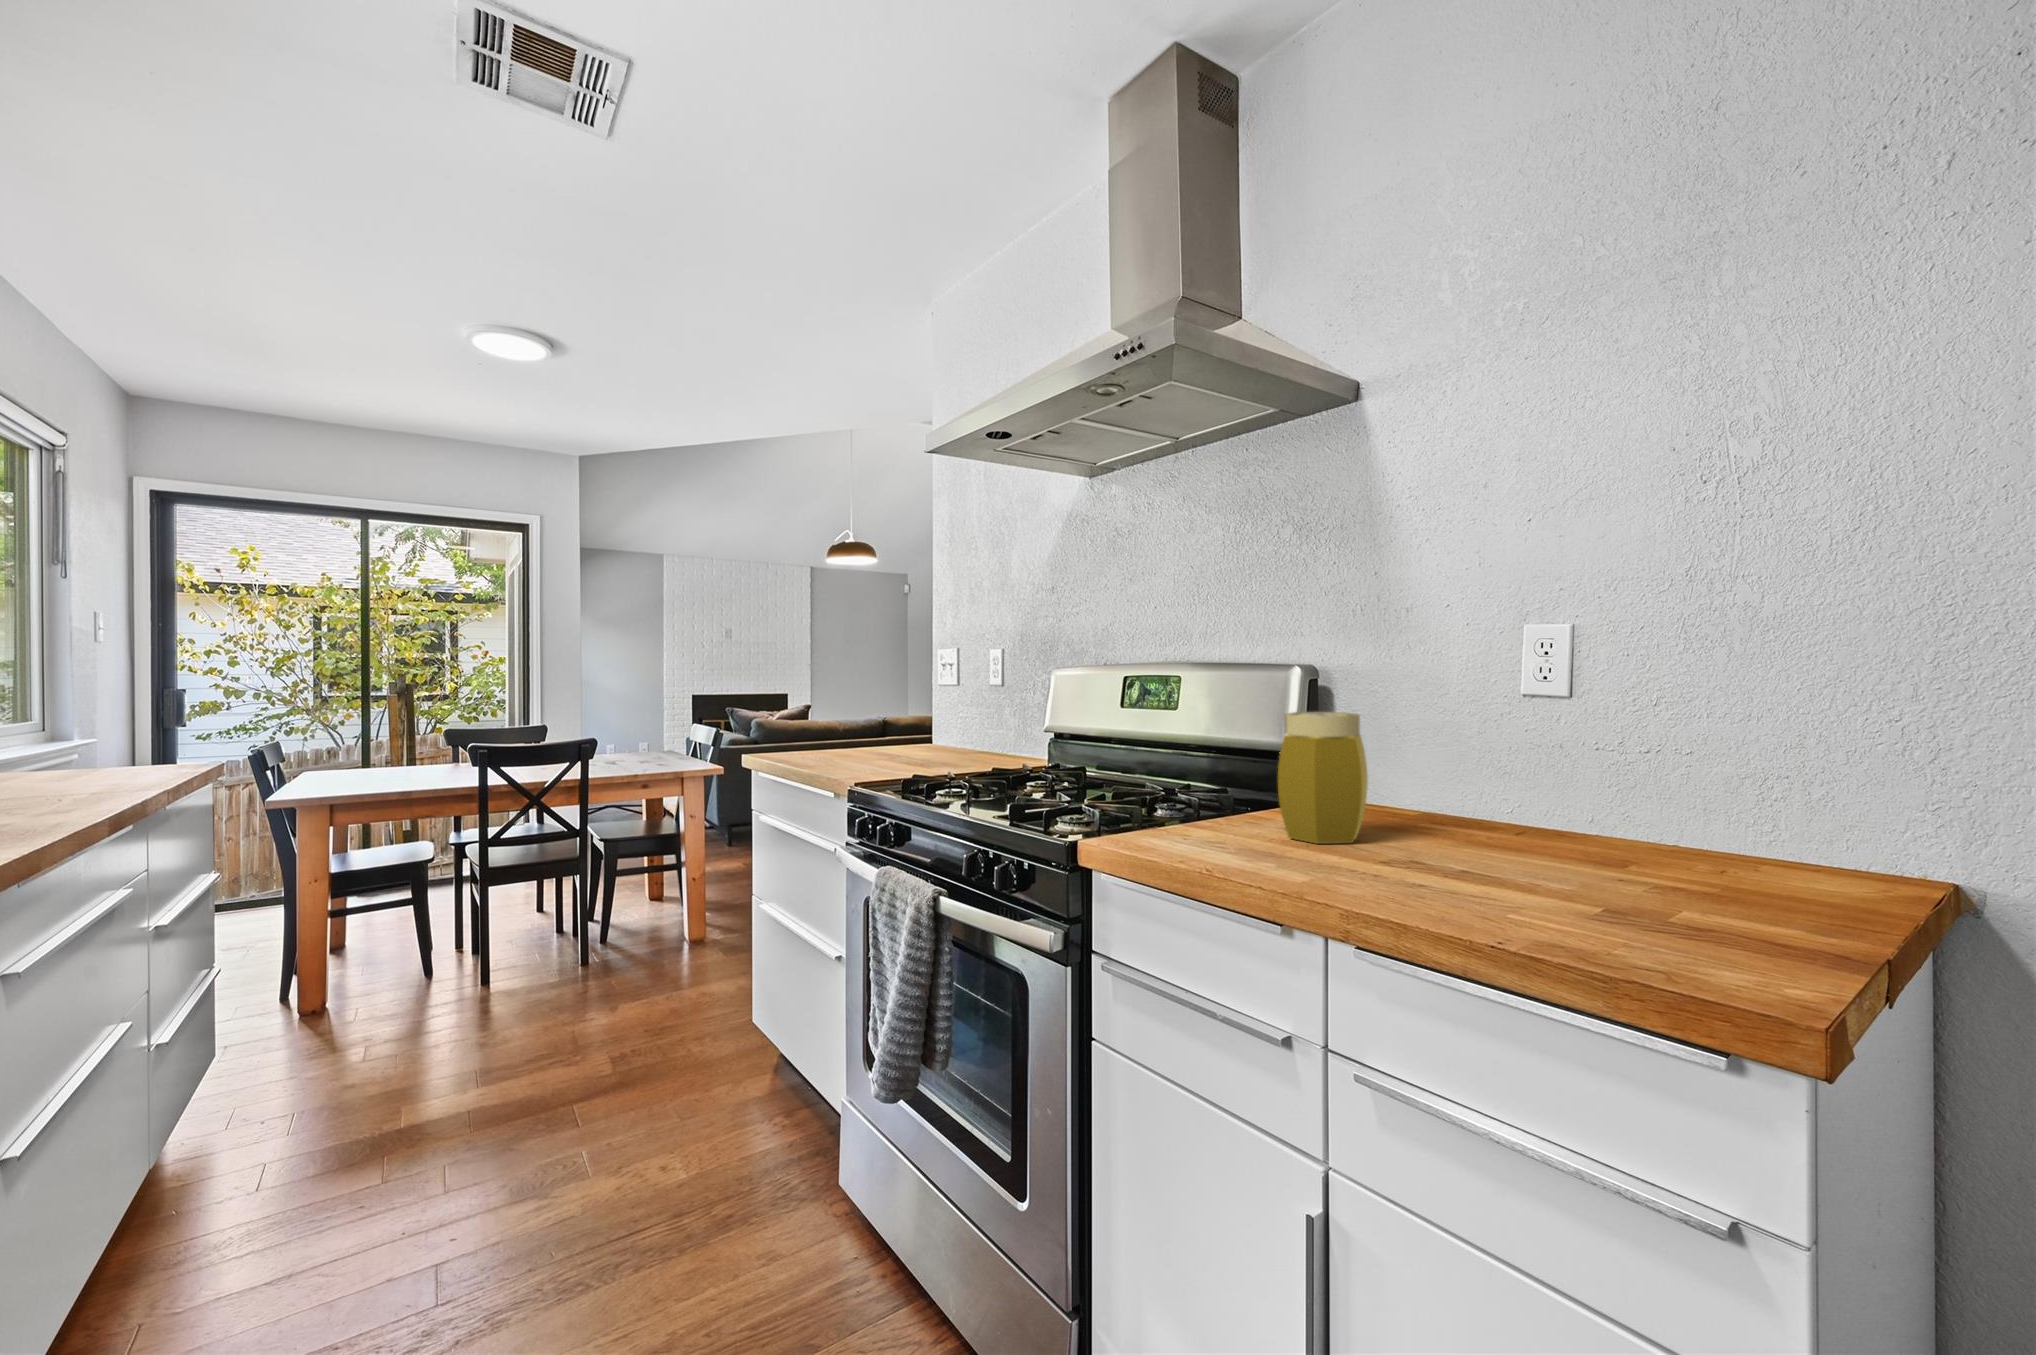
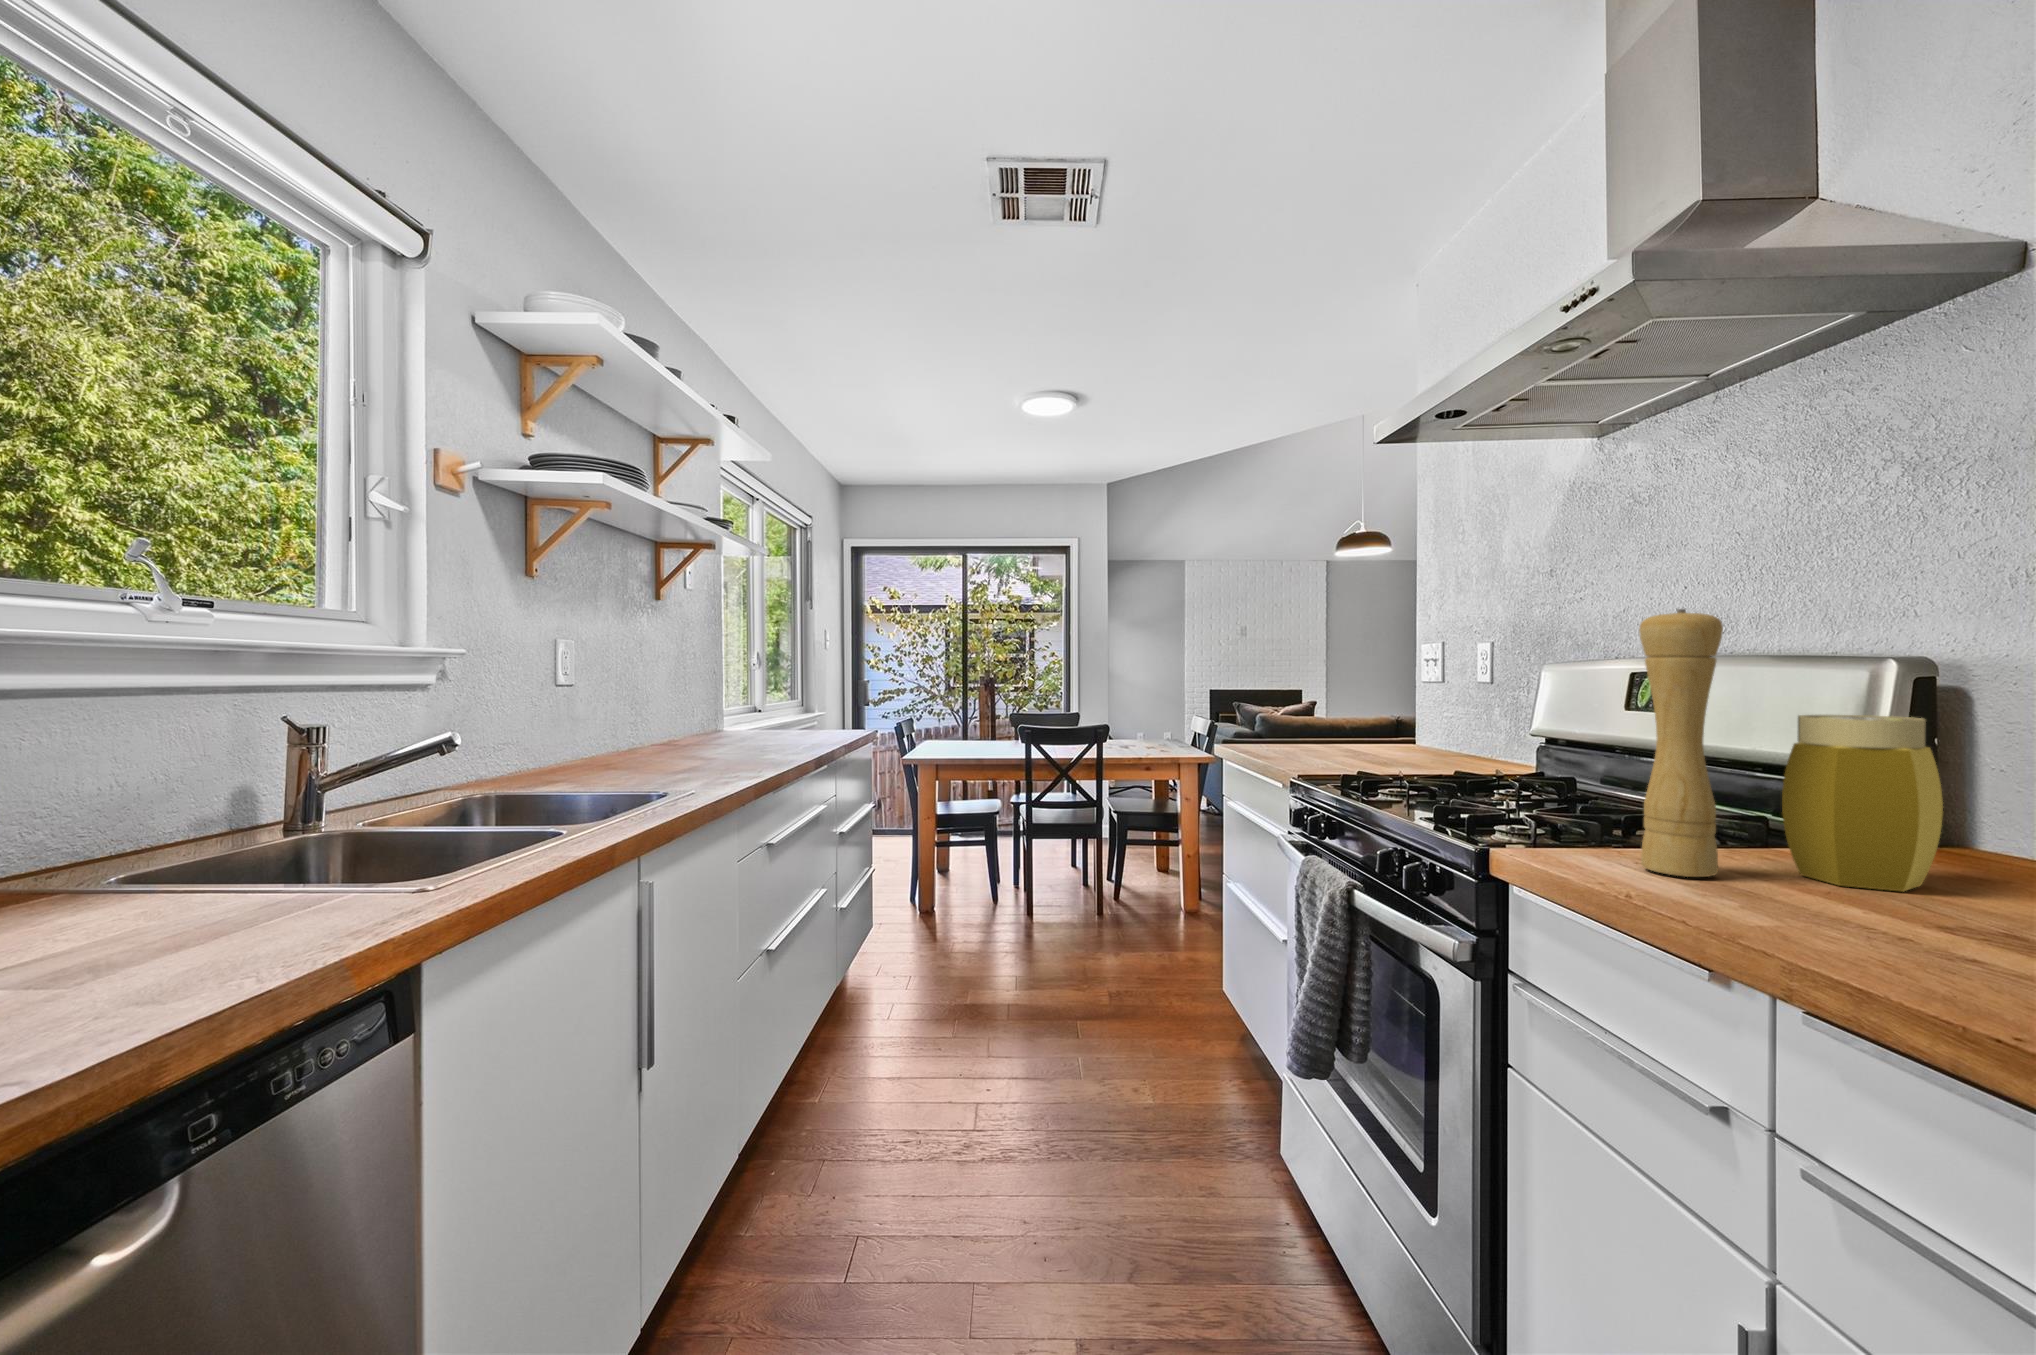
pepper mill: none [1190,629,1247,850] -> present [1639,609,1723,877]

